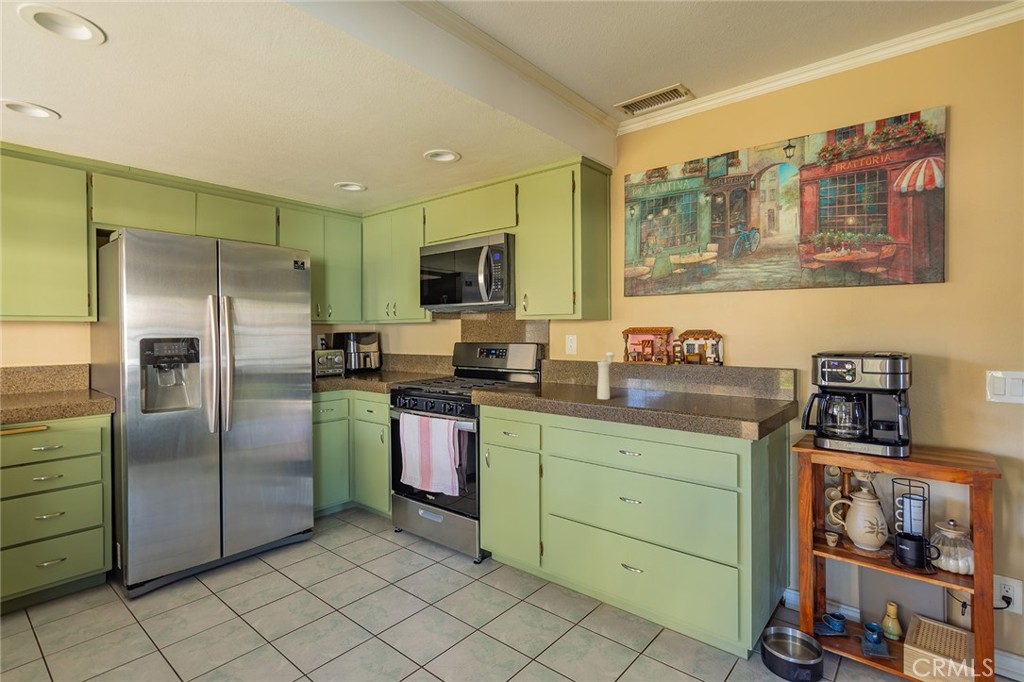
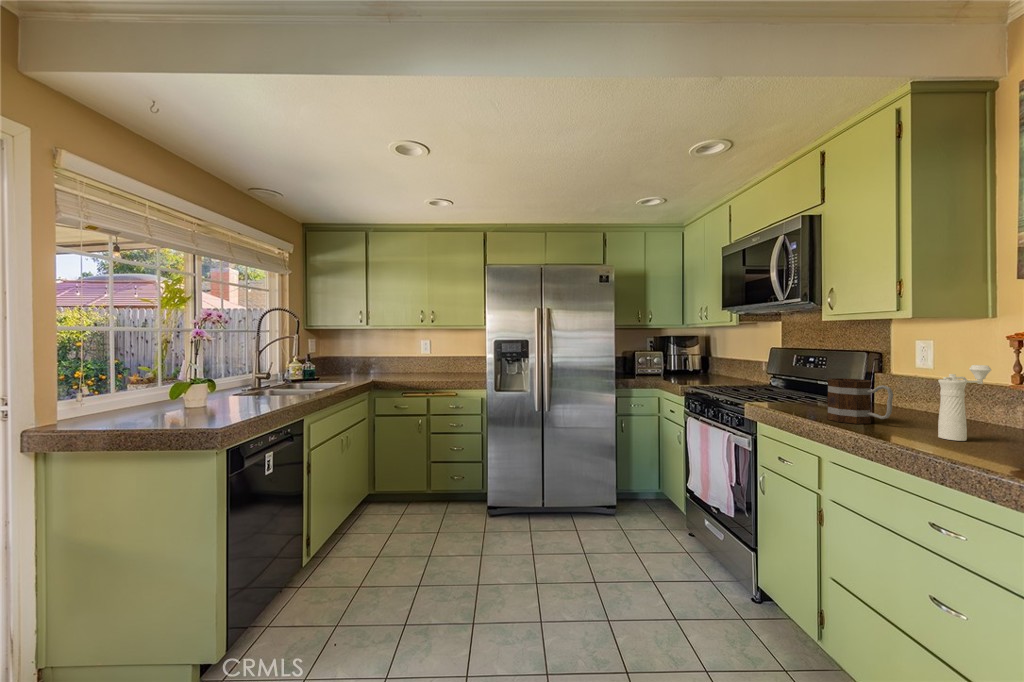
mug: none [533,365,572,397] -> present [827,378,893,424]

